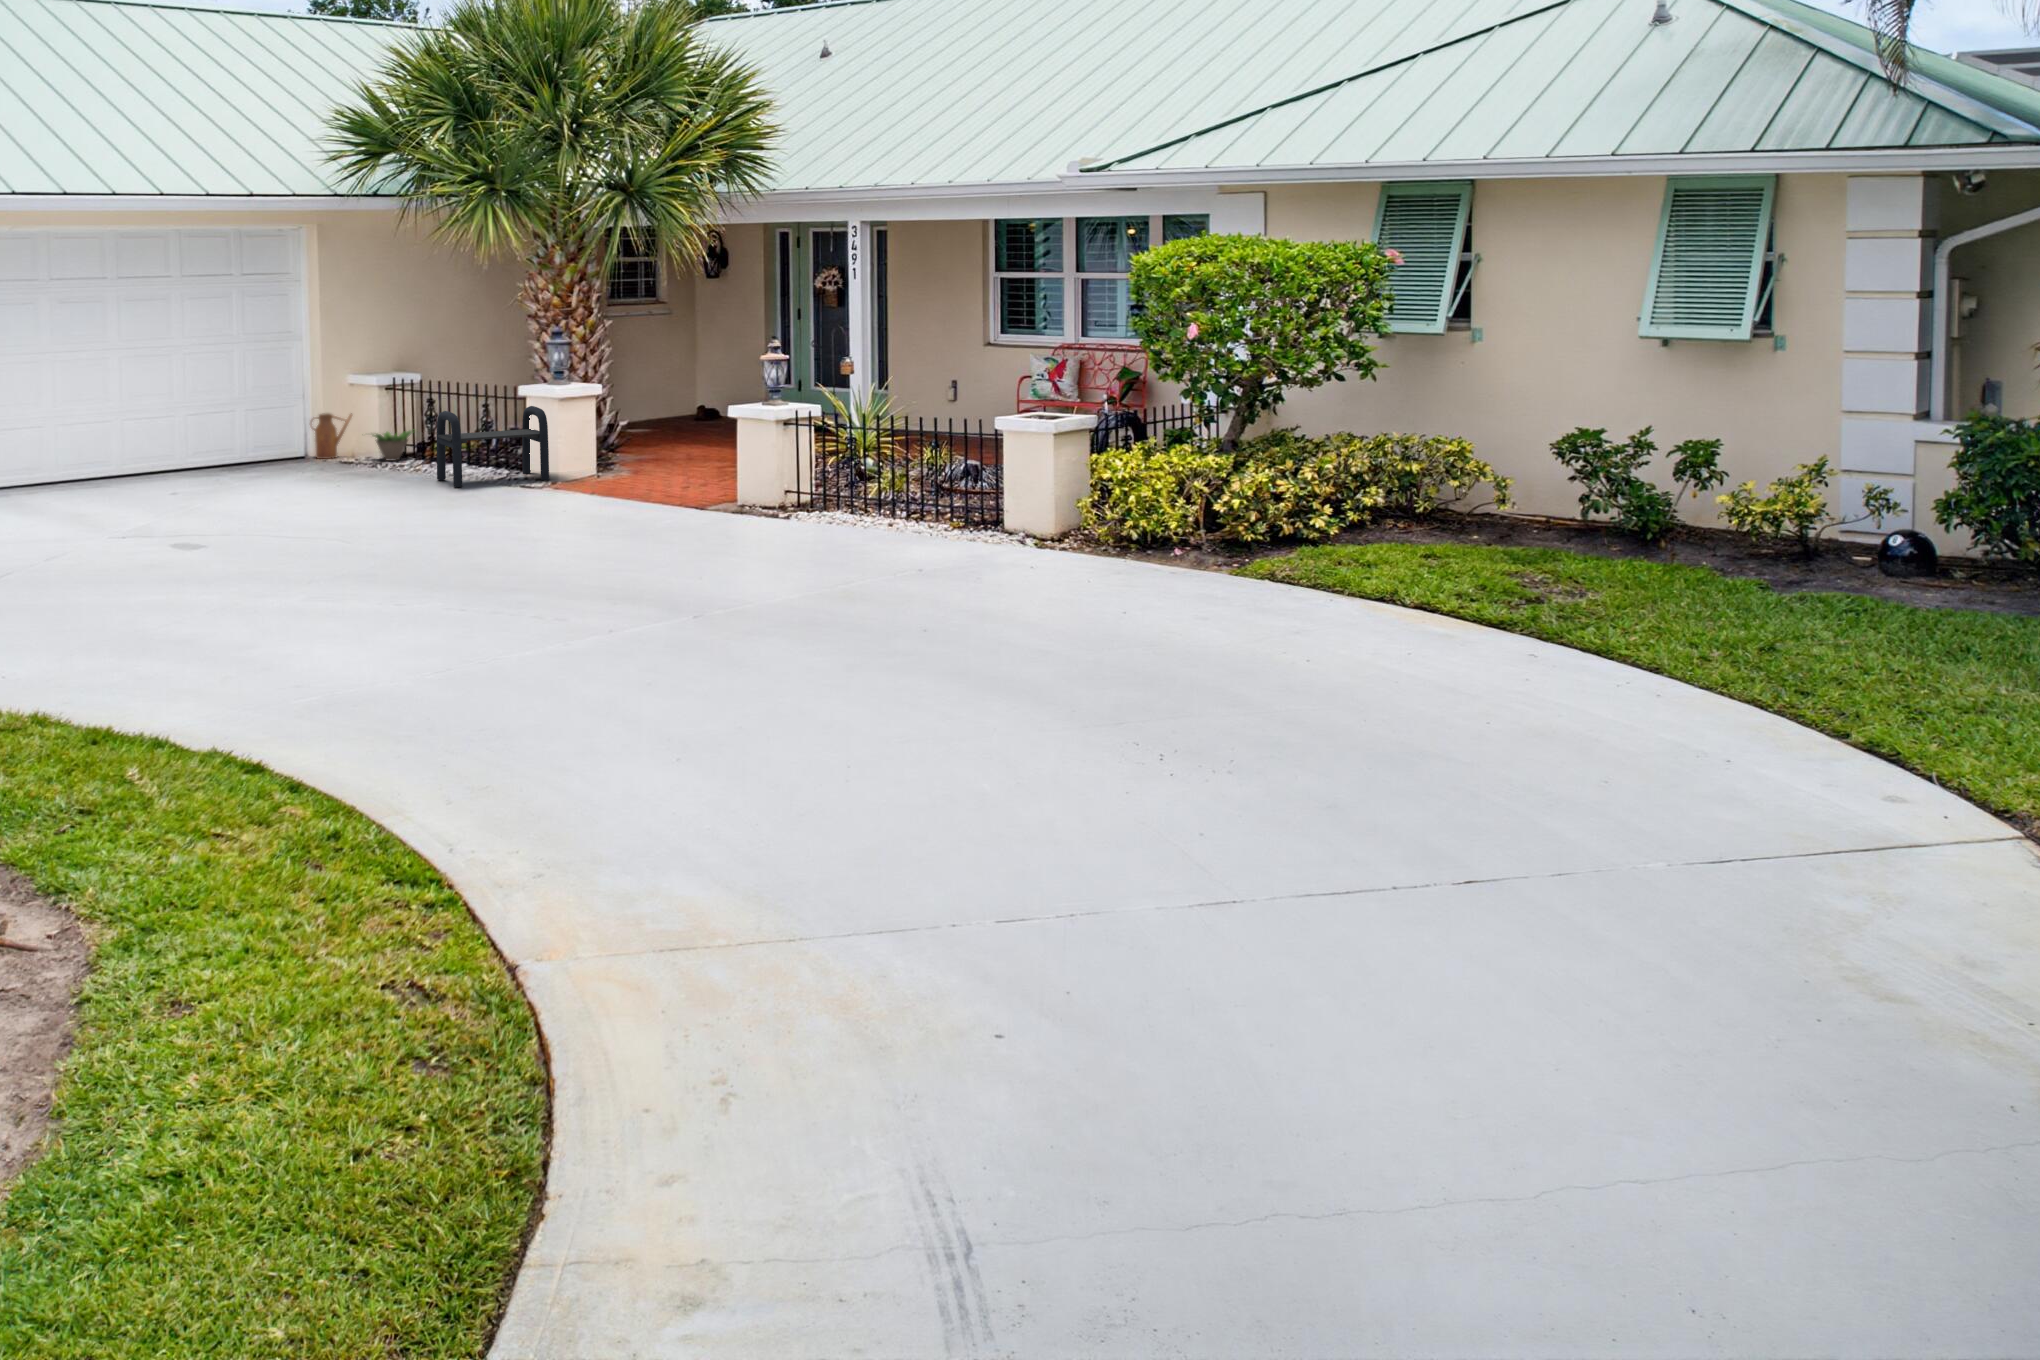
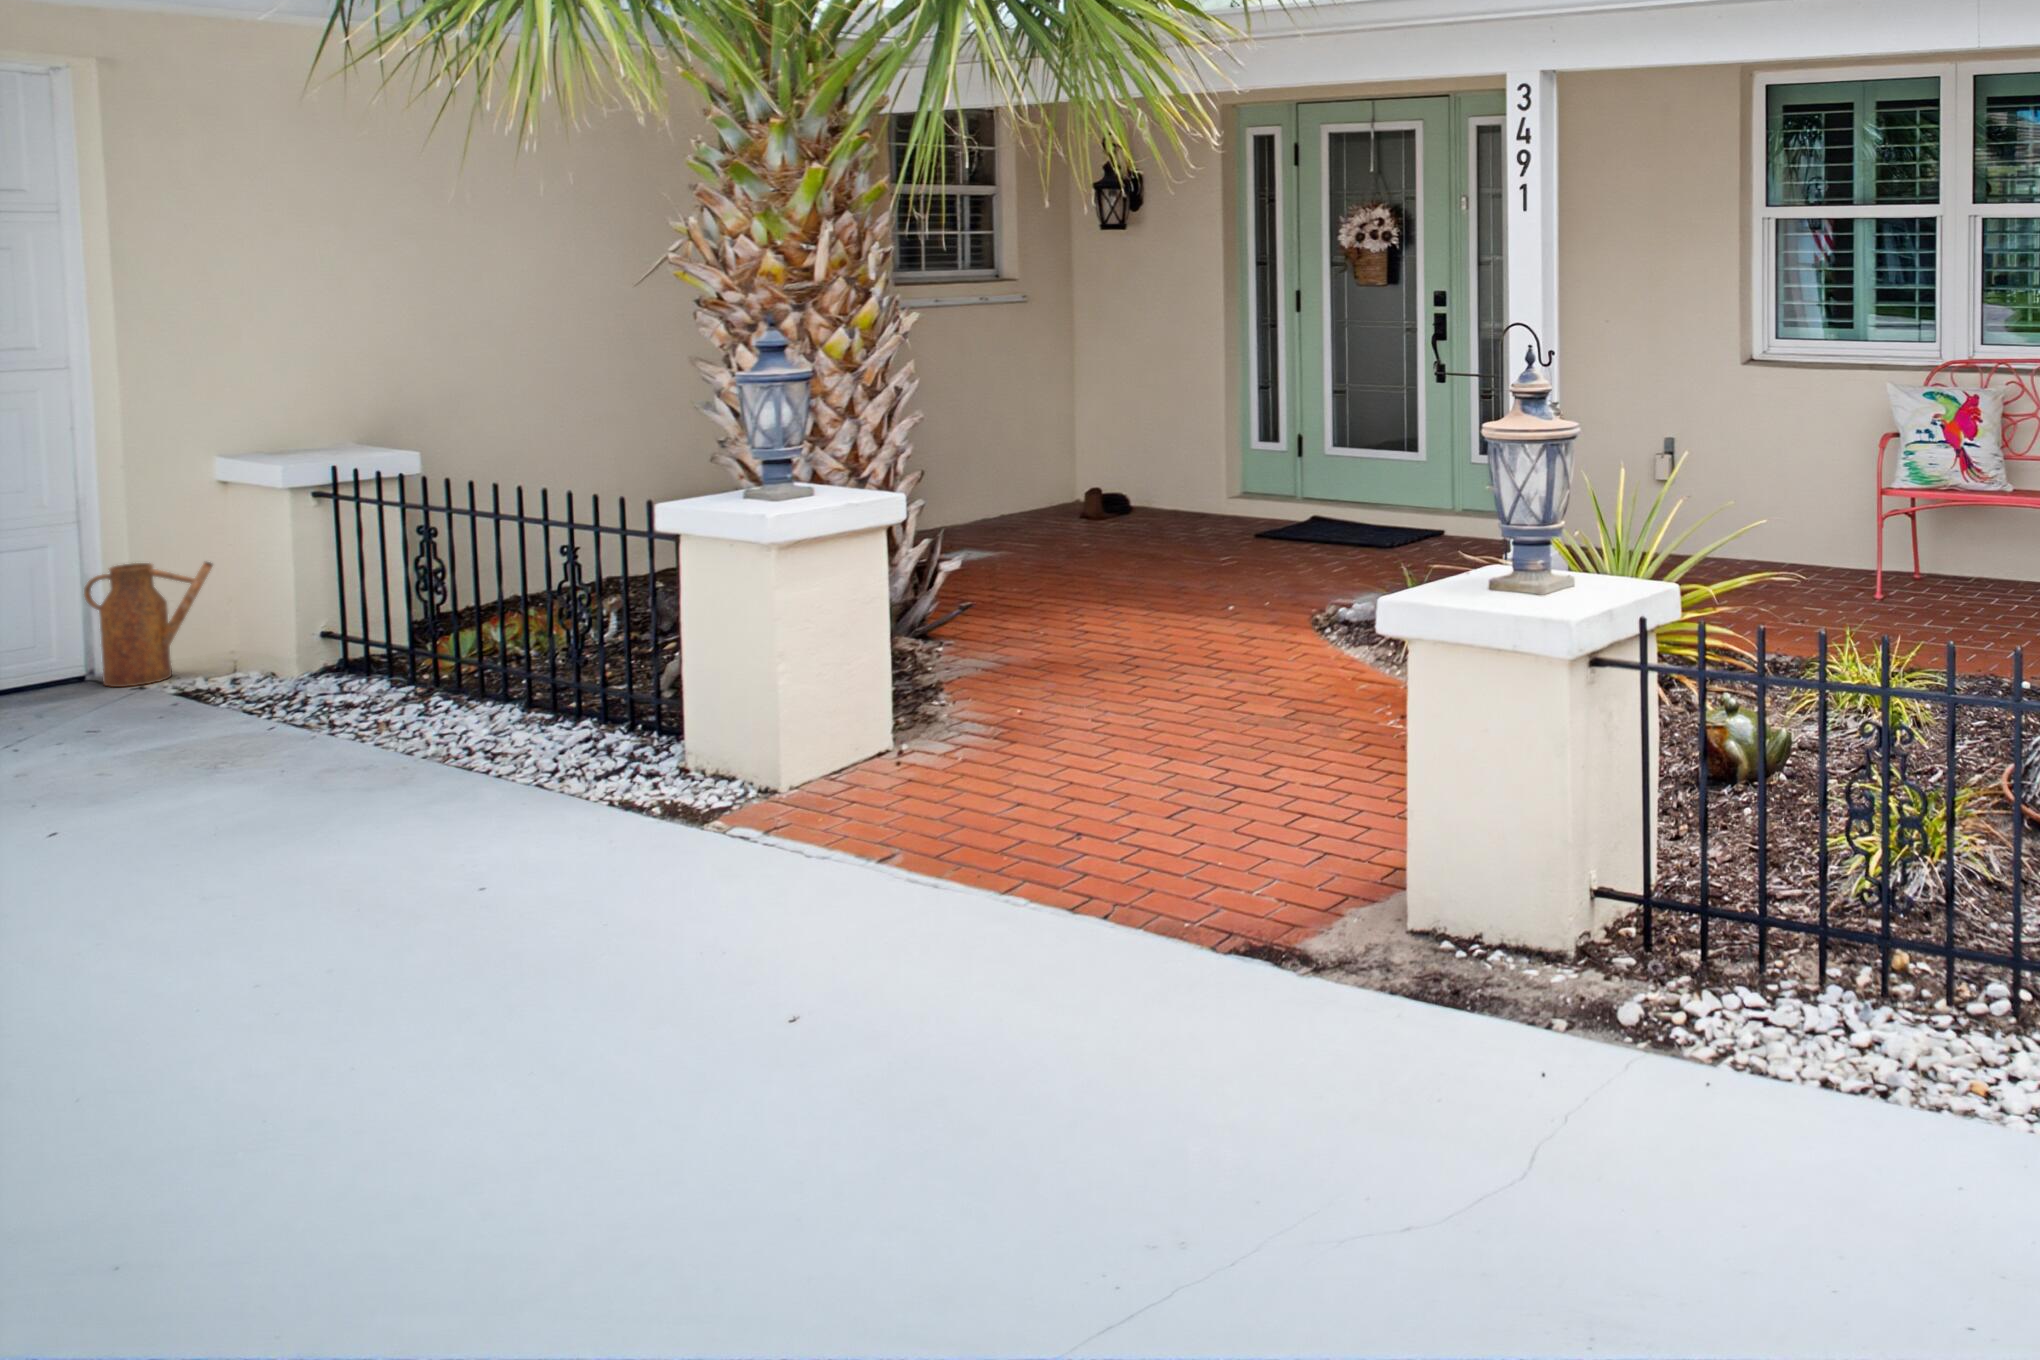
bench: present [437,406,549,487] -> none [394,553,751,826]
decorative plant: present [373,431,414,461] -> none [231,597,400,688]

